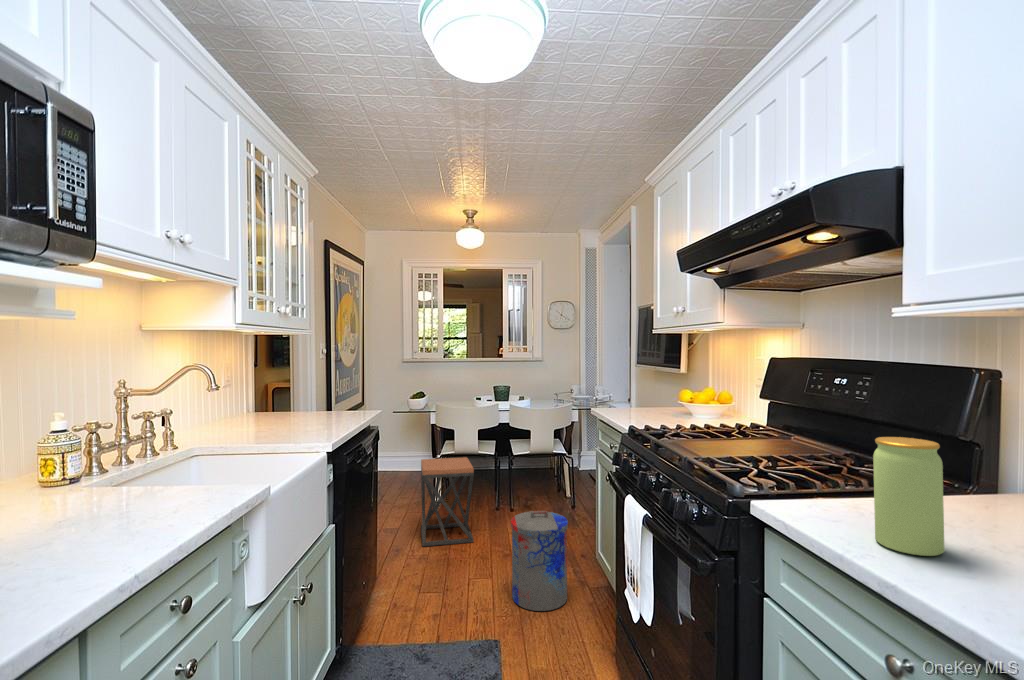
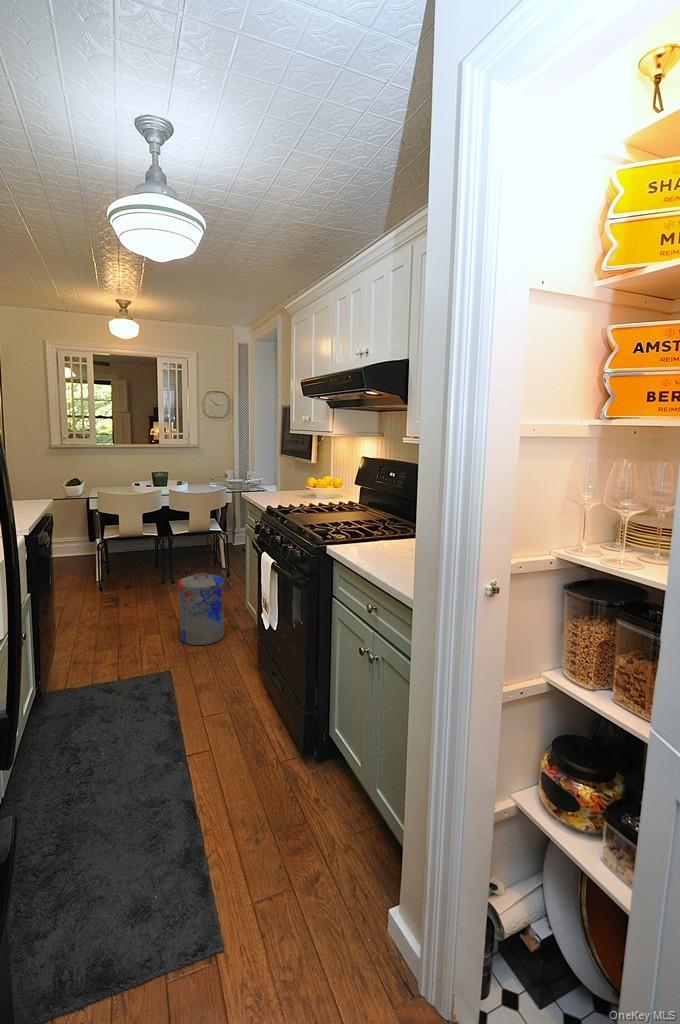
jar: present [873,437,945,556] -> none [371,508,397,560]
stool: present [421,457,474,546] -> none [87,538,143,614]

